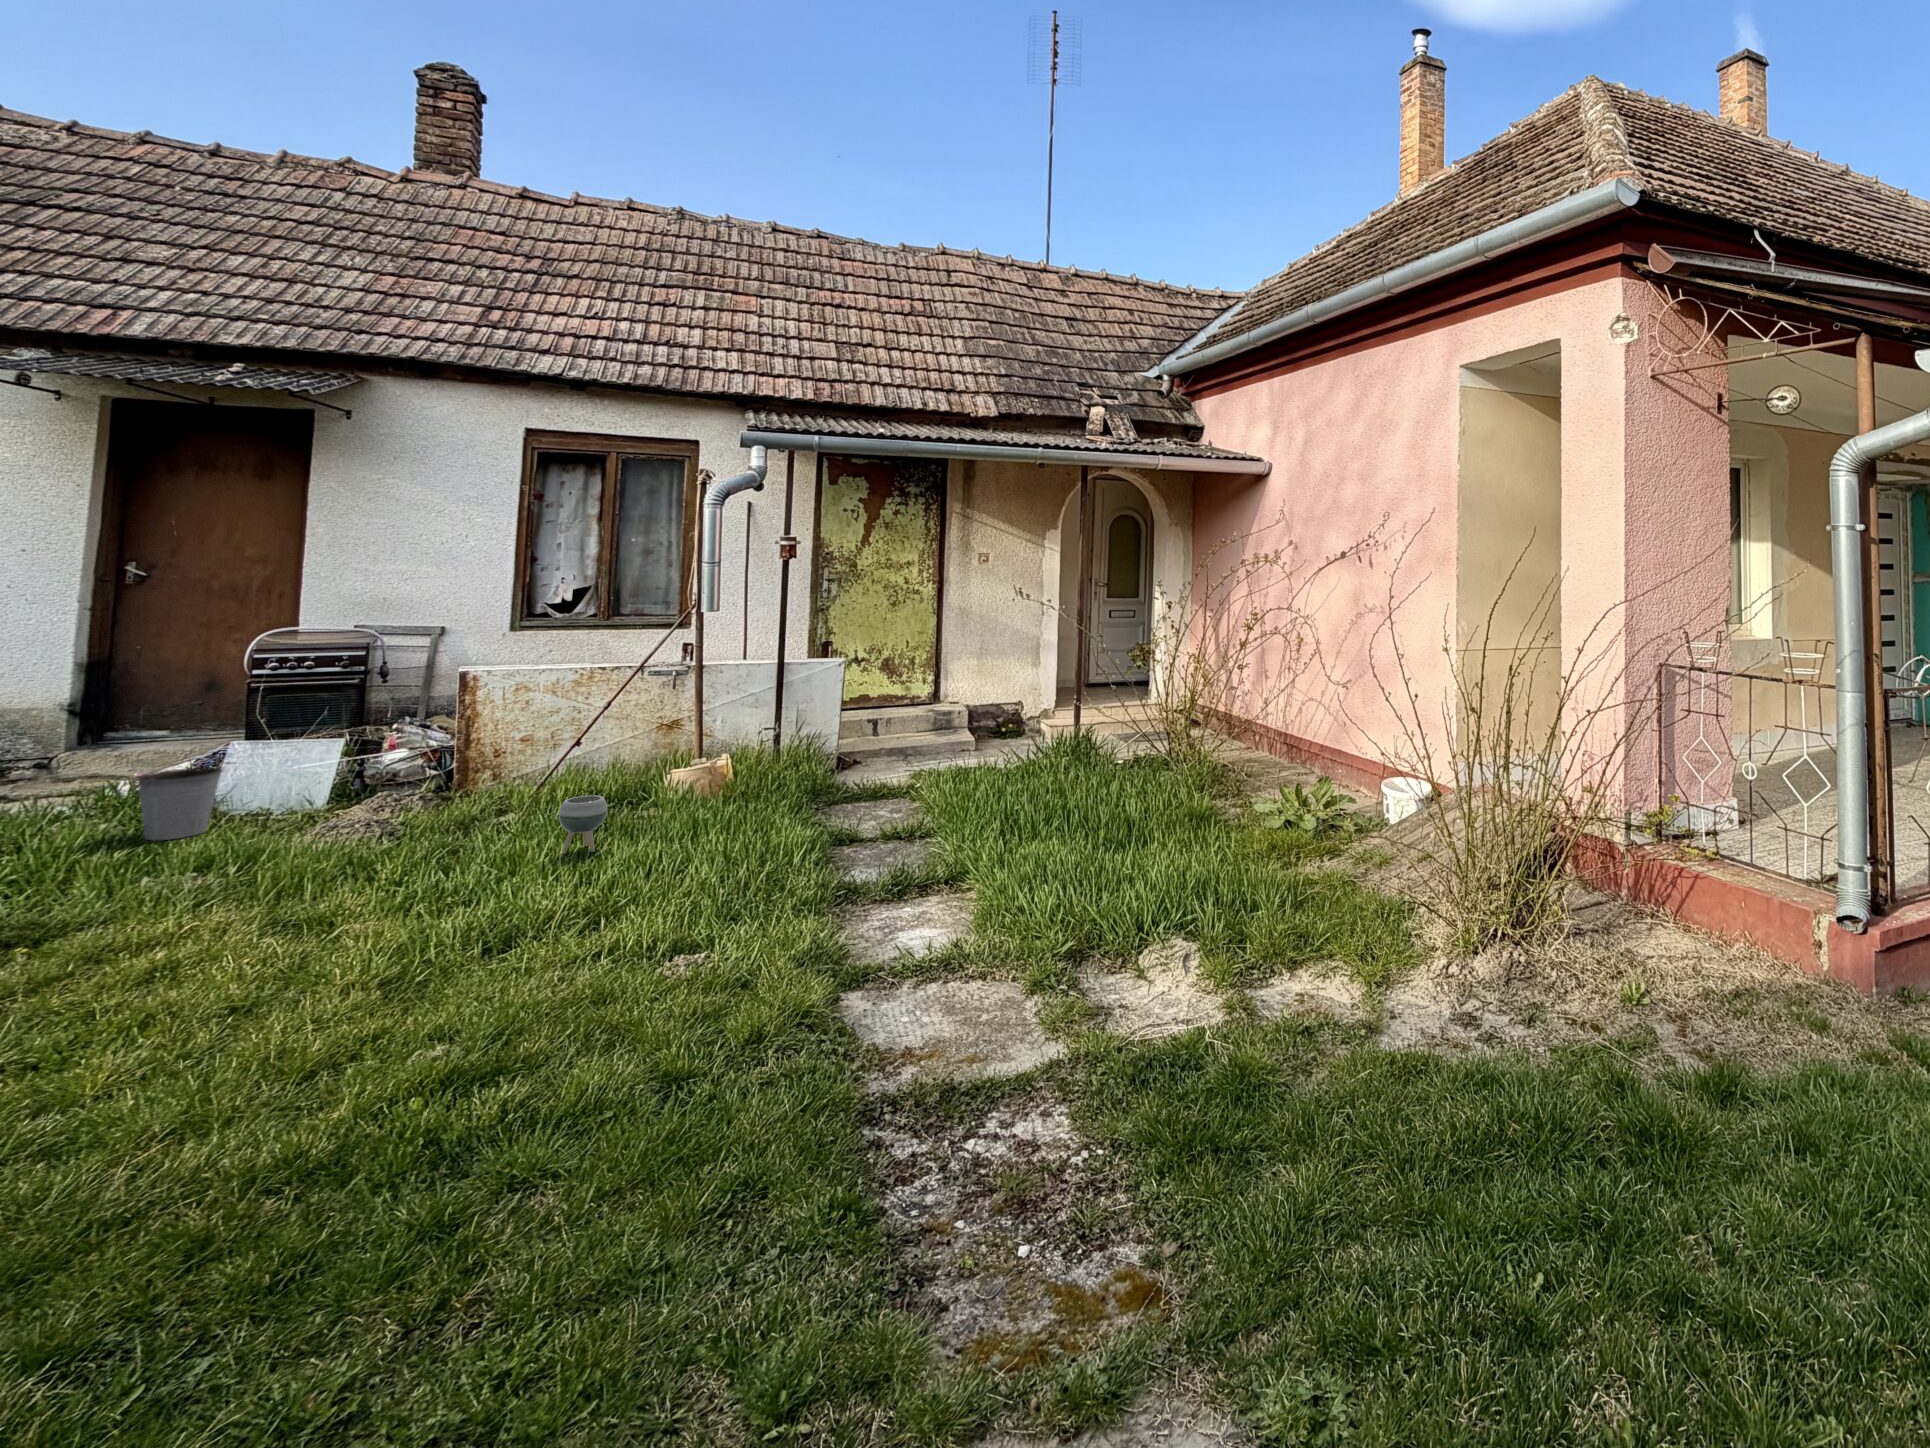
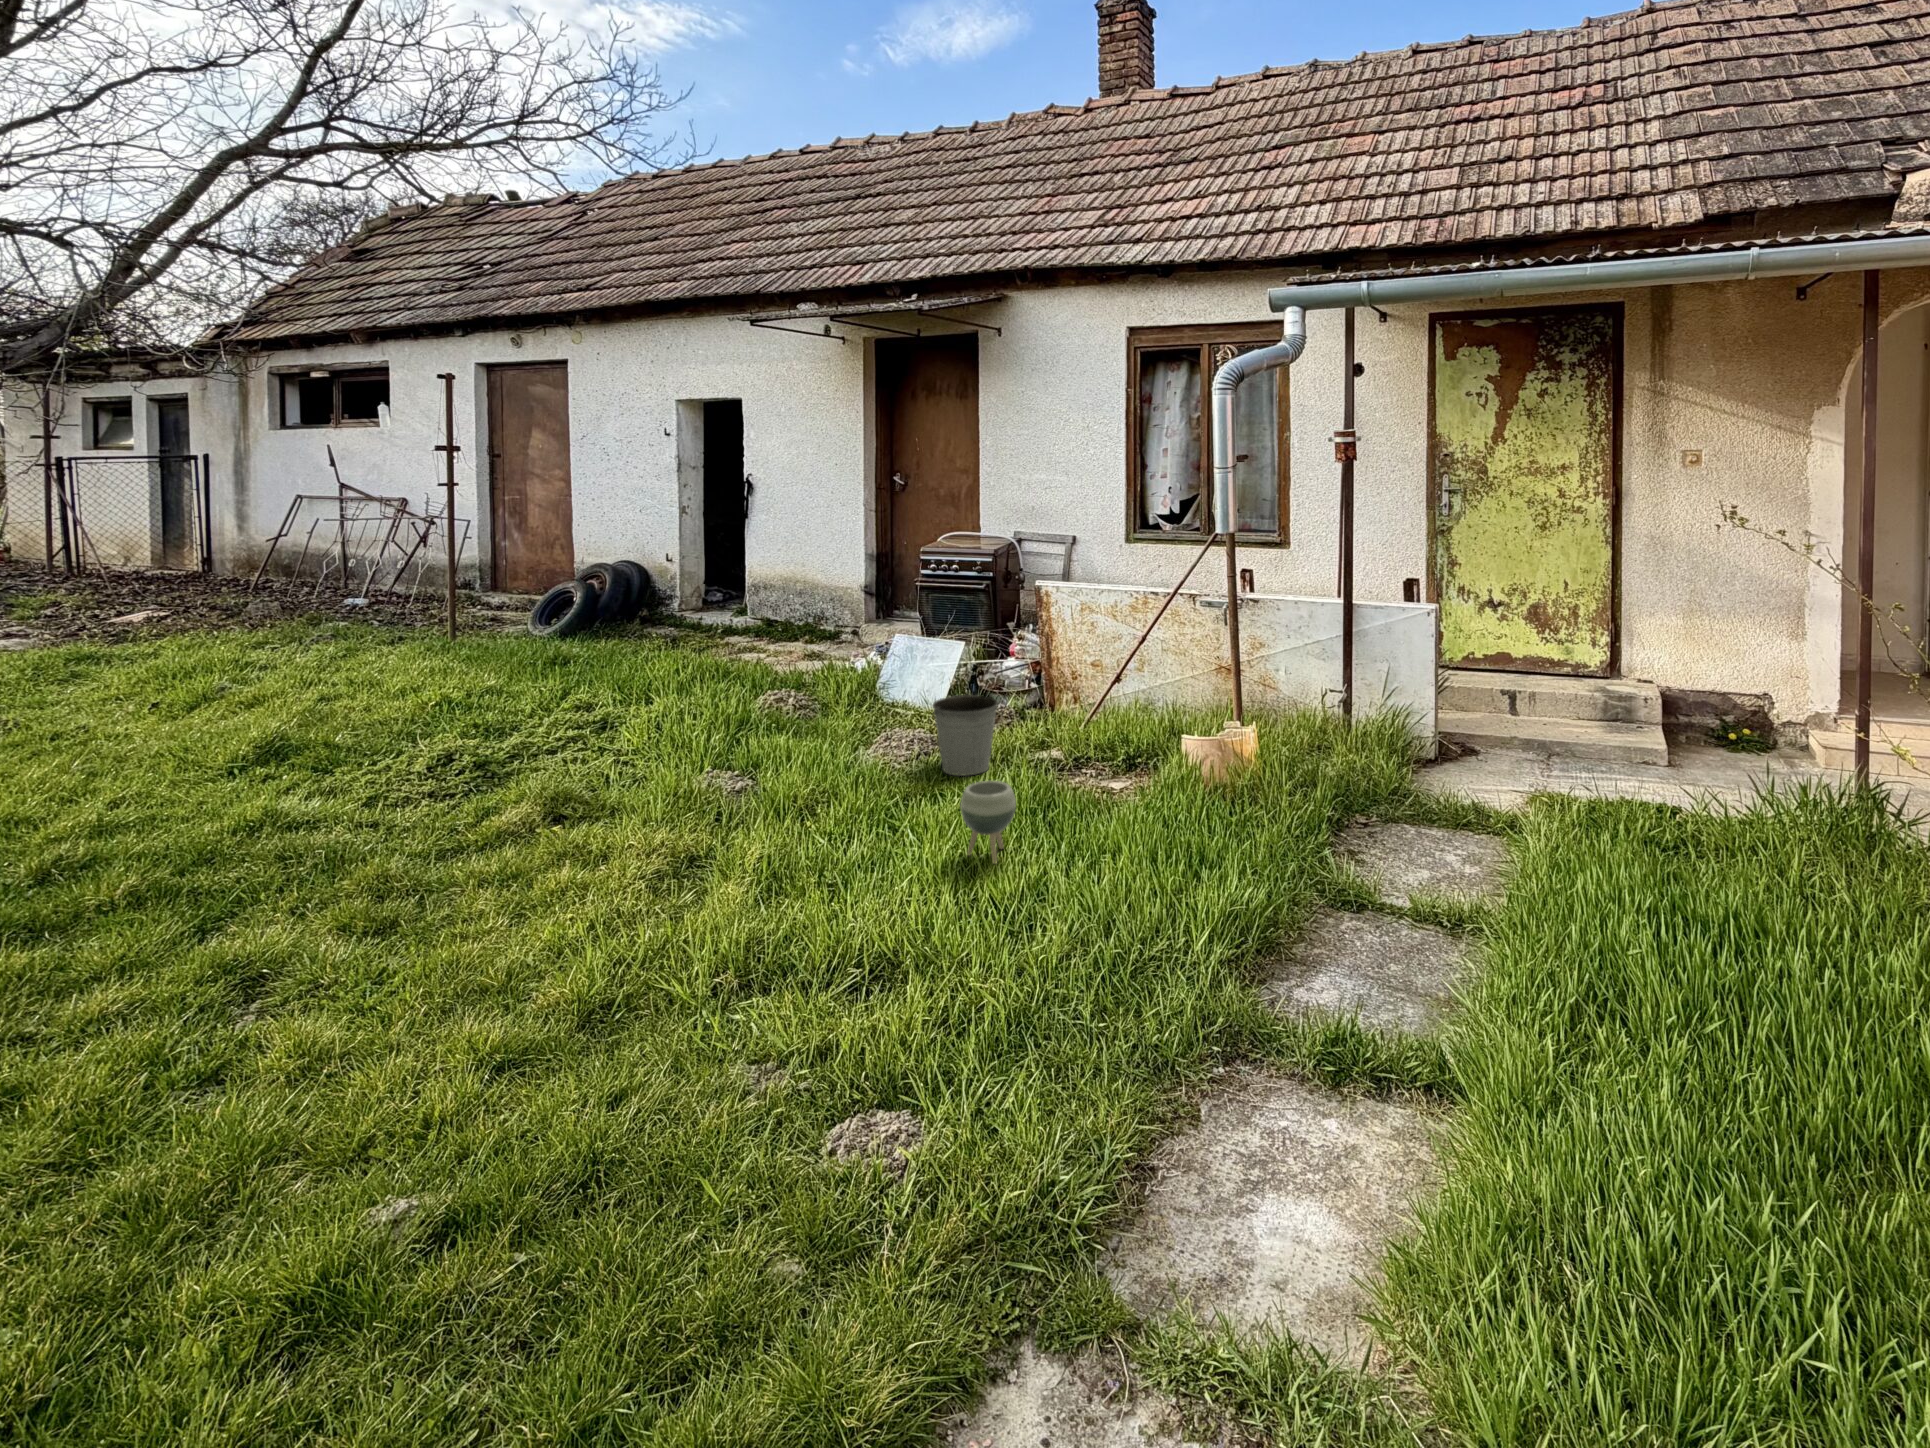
bucket: present [134,766,222,840] -> present [930,695,998,776]

